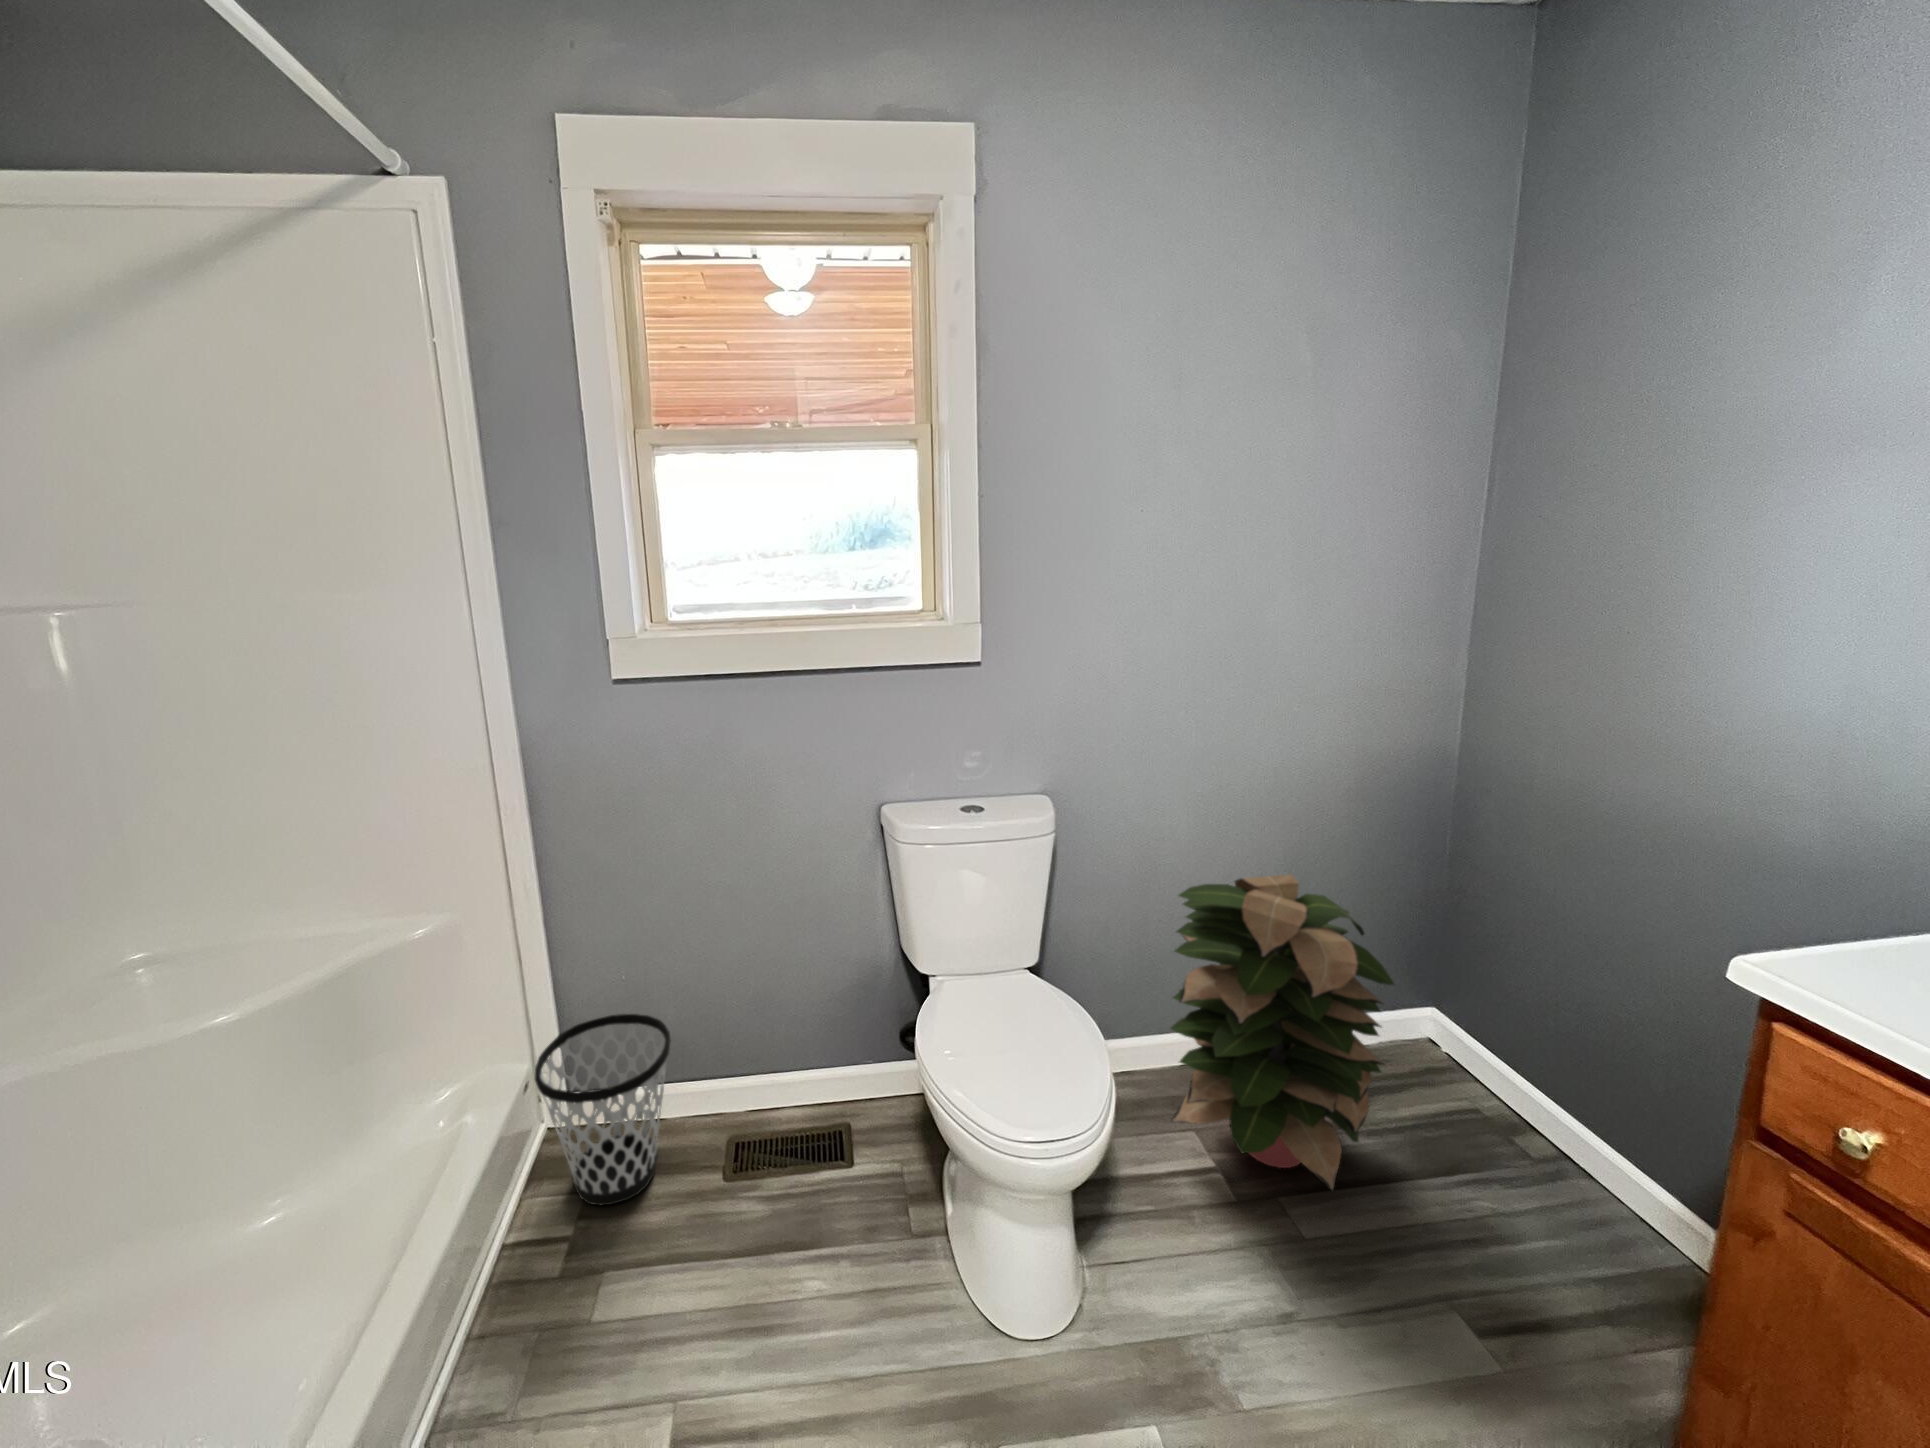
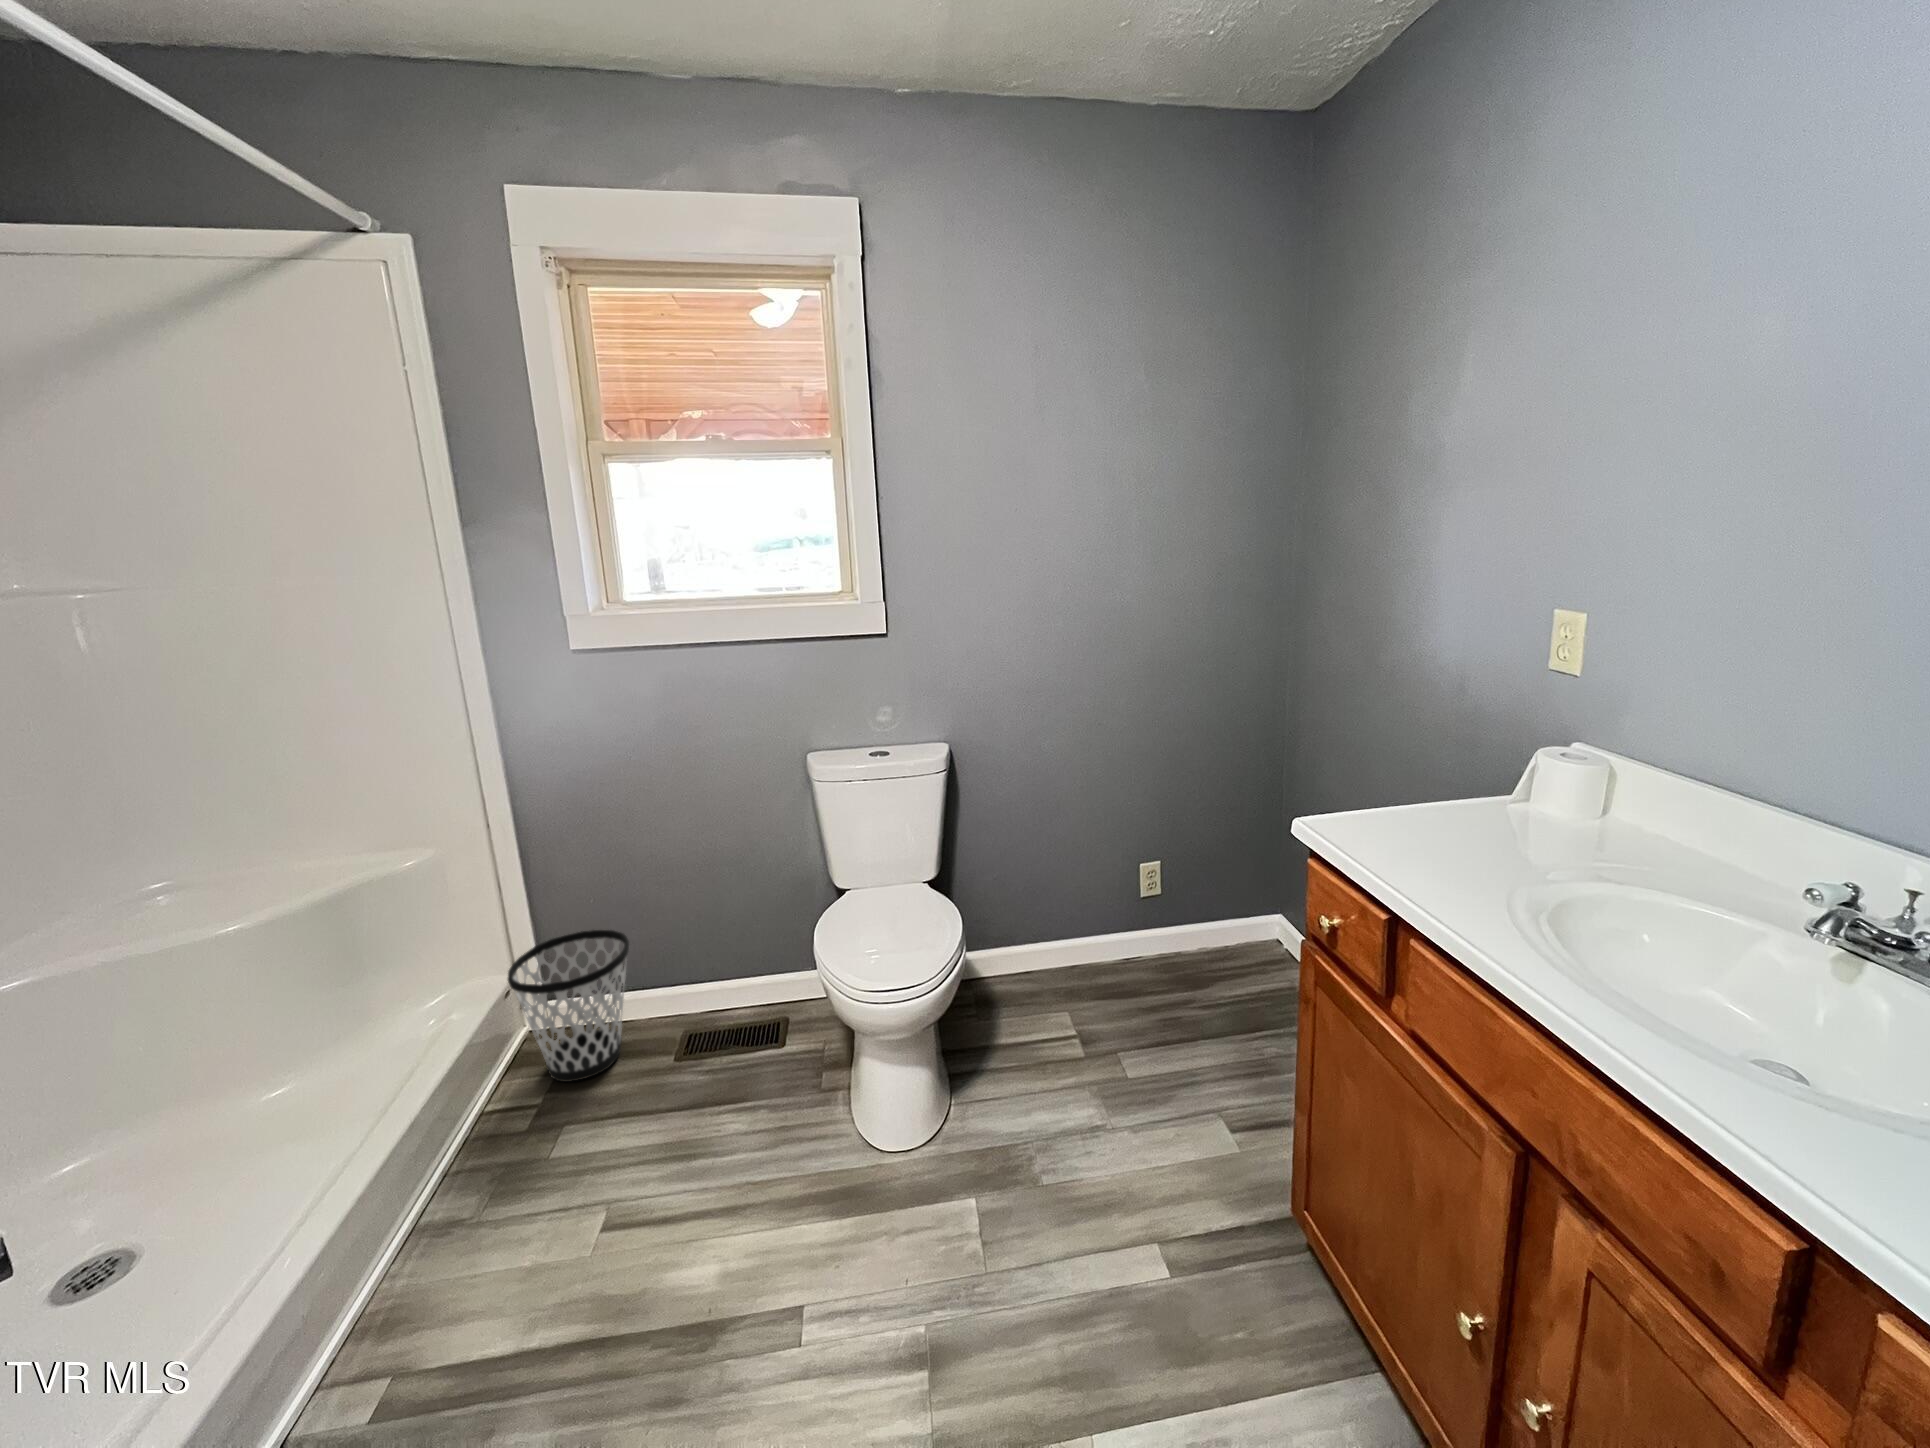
decorative plant: present [1170,874,1394,1191] -> none [1043,800,1204,1042]

